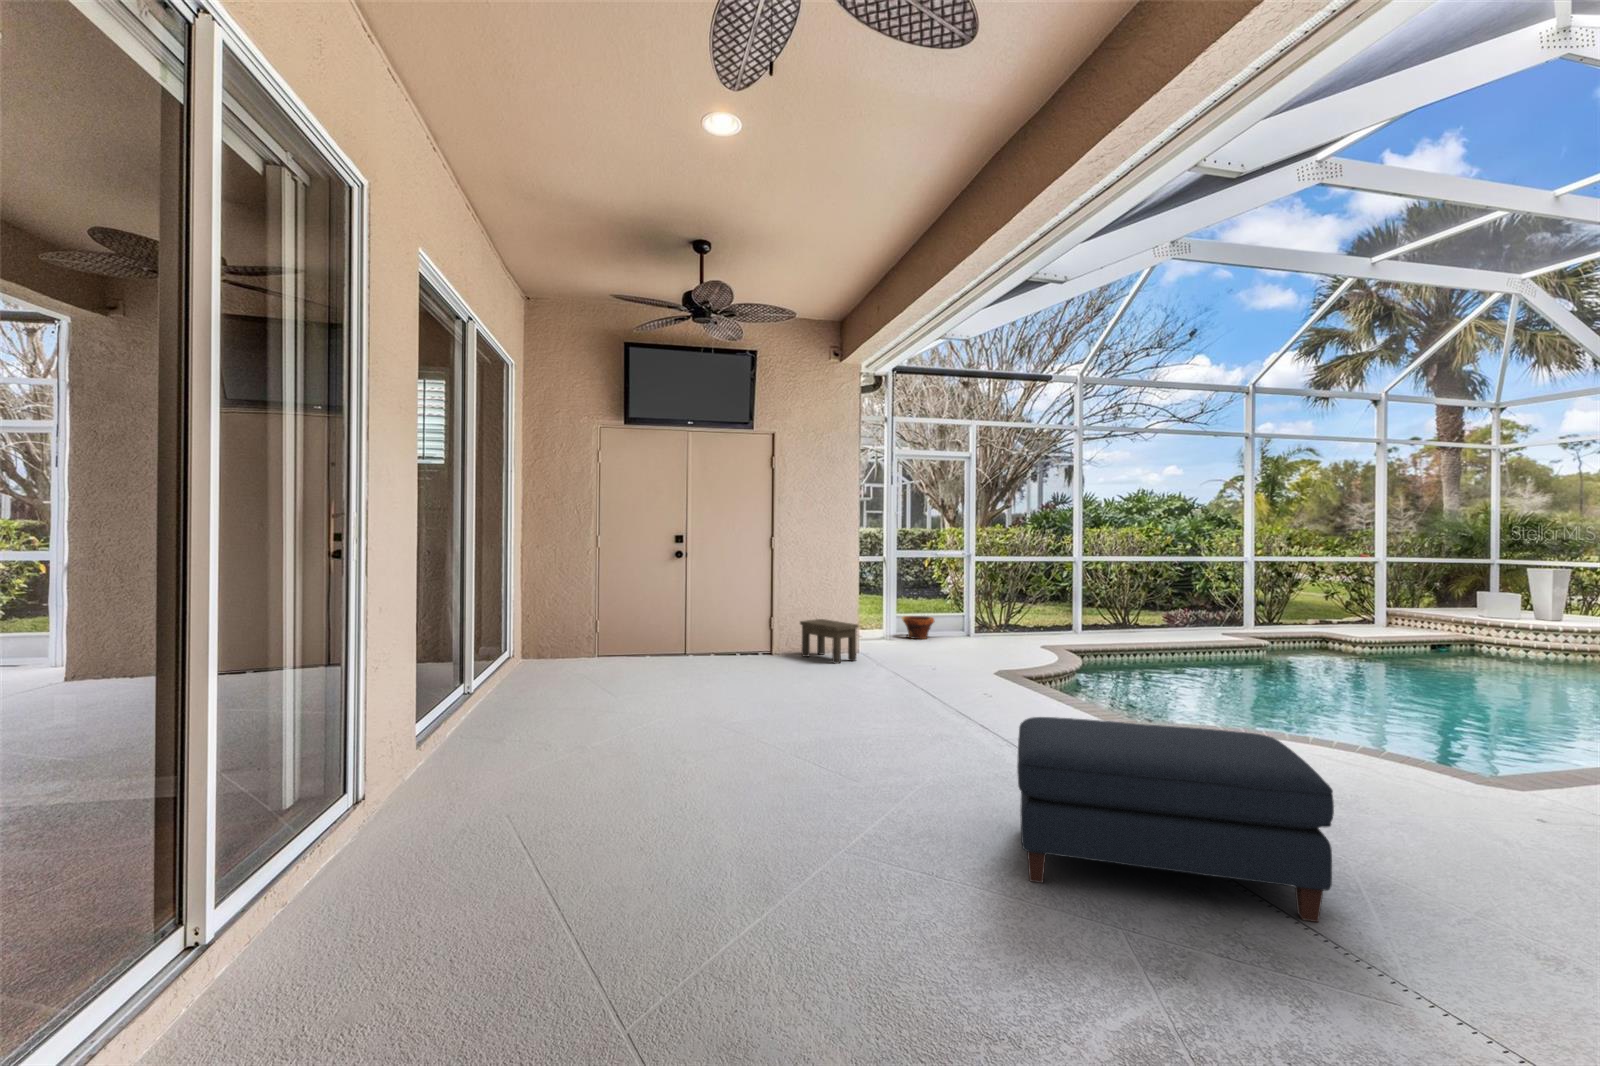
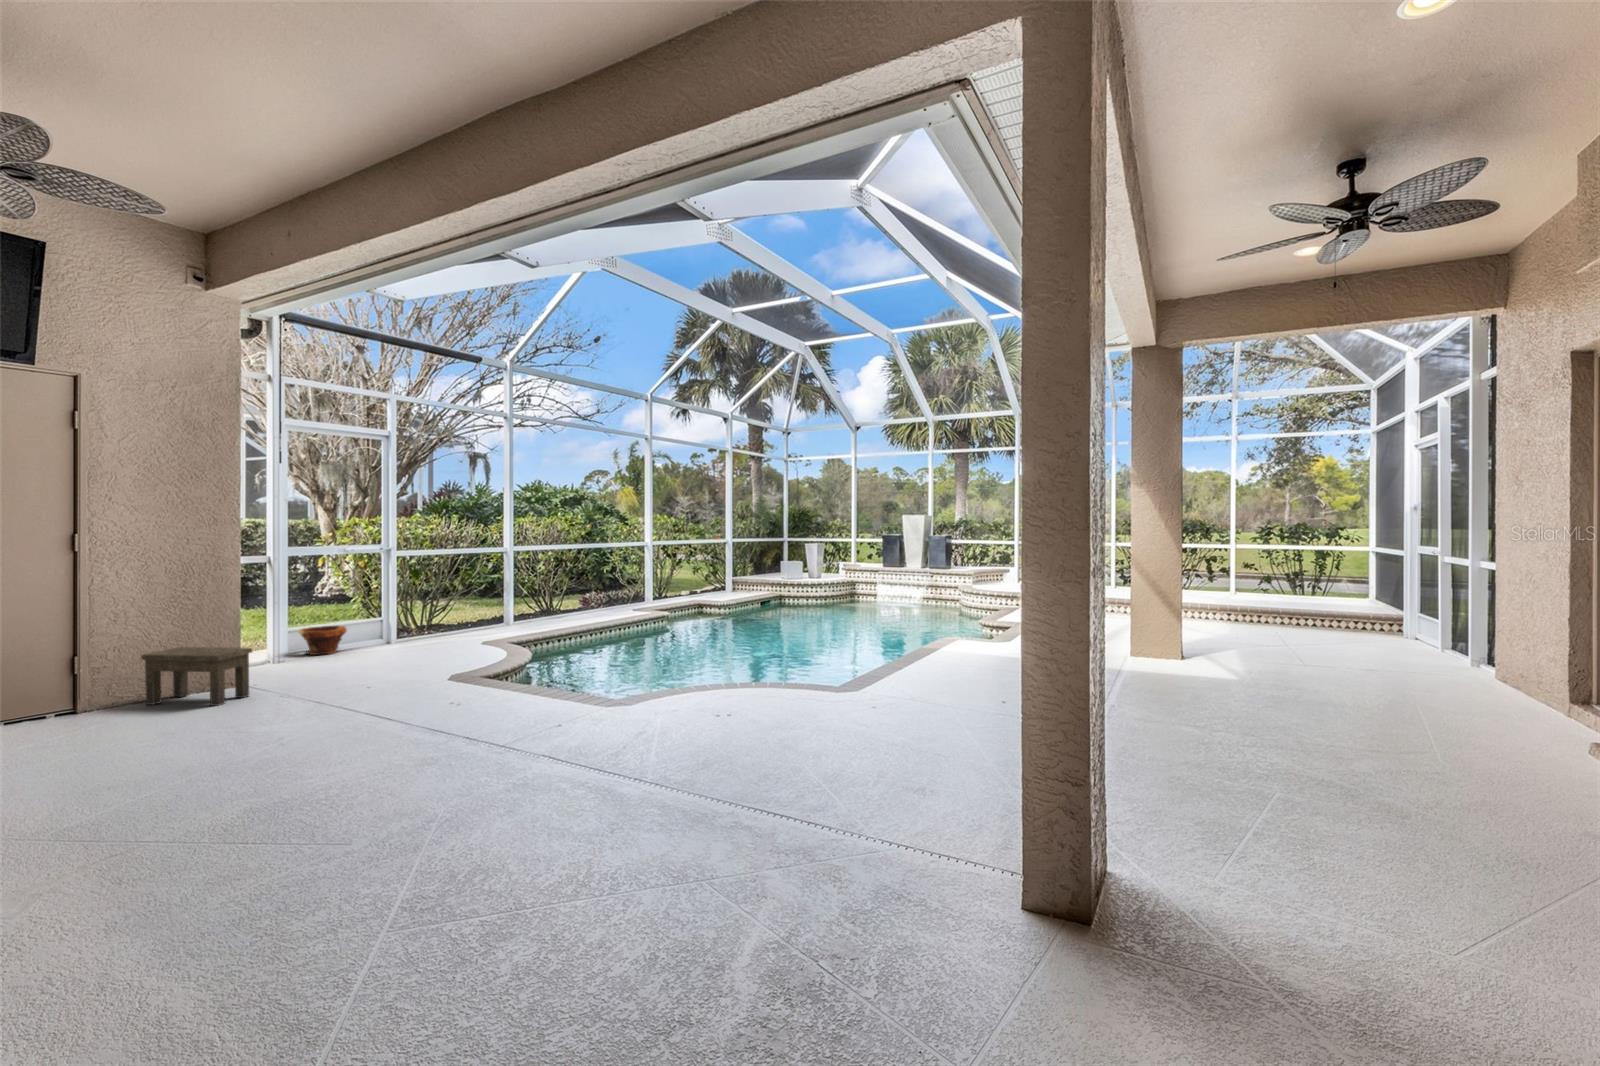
ottoman: present [1017,717,1334,922] -> none [602,695,886,905]

